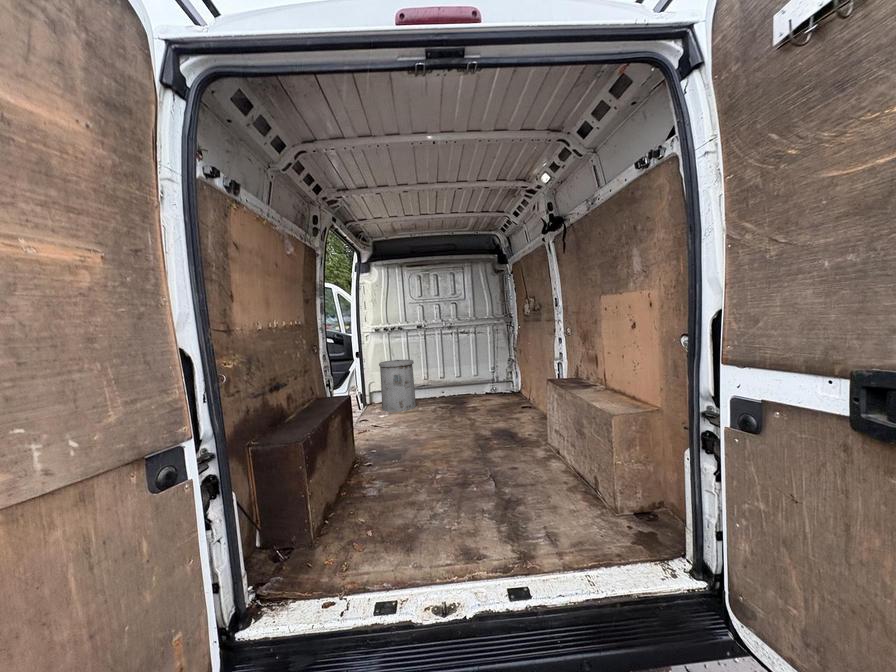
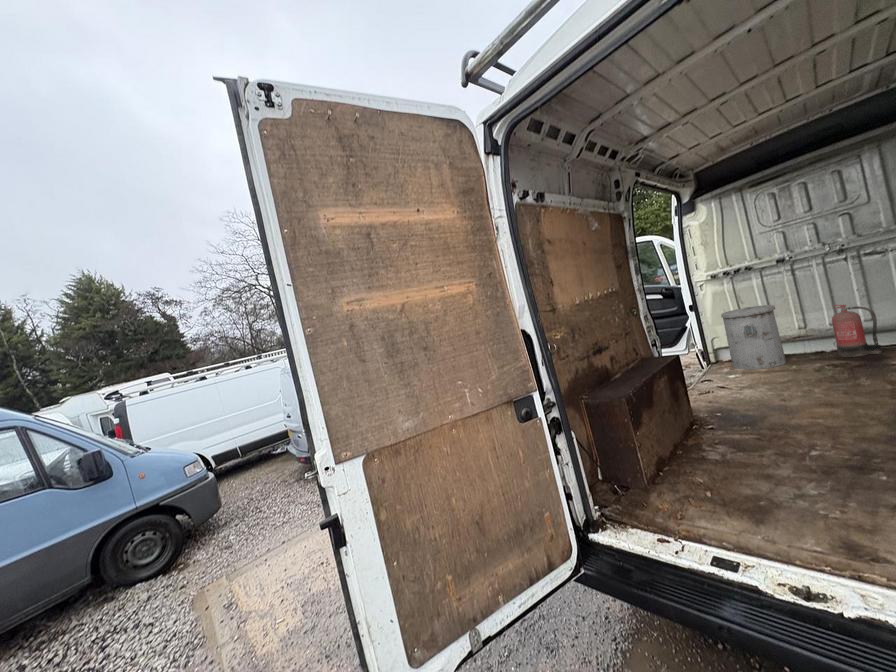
fire extinguisher: none [442,365,464,403] -> present [832,305,882,357]

